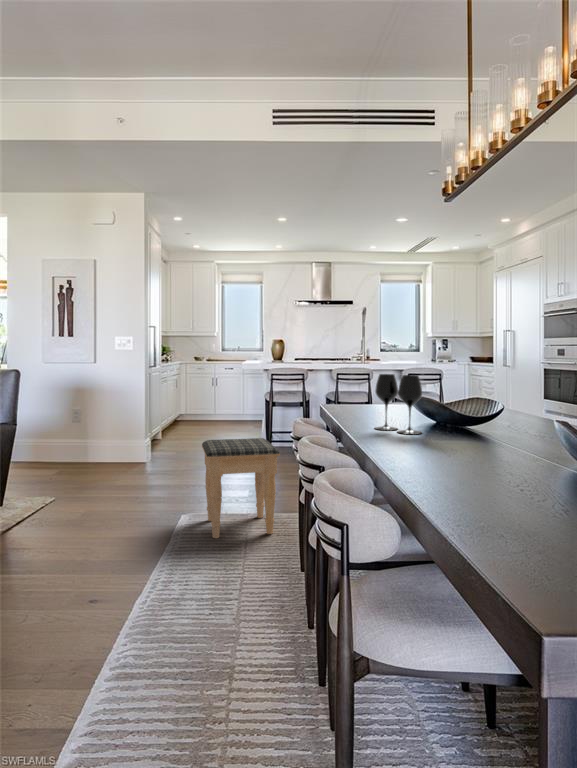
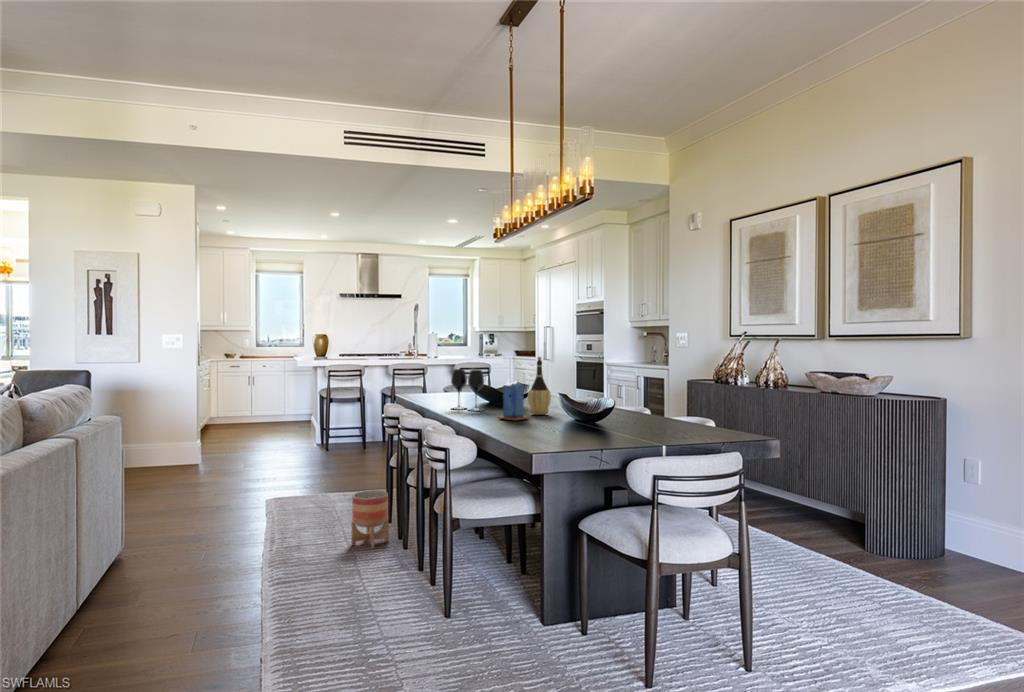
wine bottle: none [489,356,528,447] -> present [528,357,551,415]
candle: none [438,389,492,459] -> present [498,380,529,421]
footstool: present [202,438,280,538] -> none [288,428,364,515]
planter: none [244,526,291,606] -> present [351,490,389,549]

